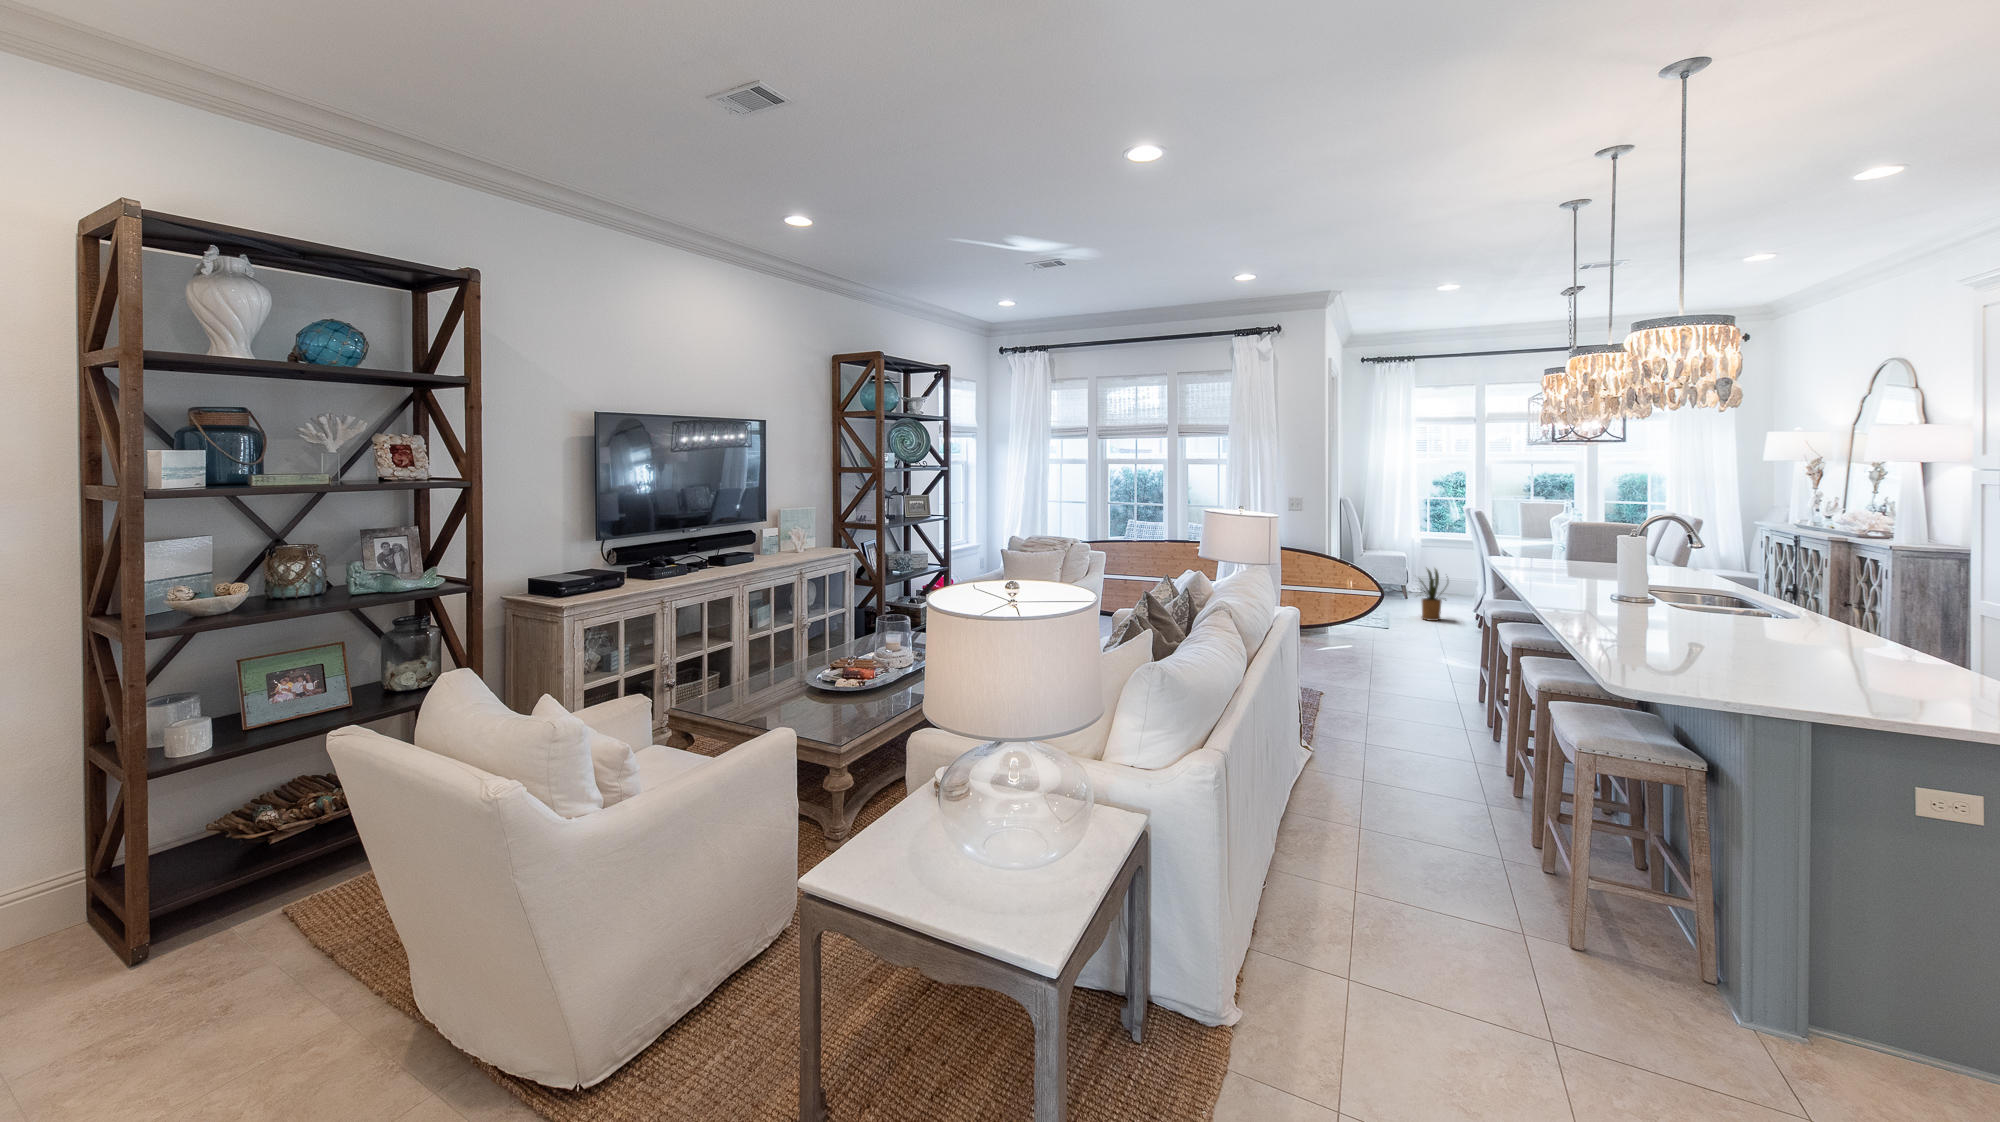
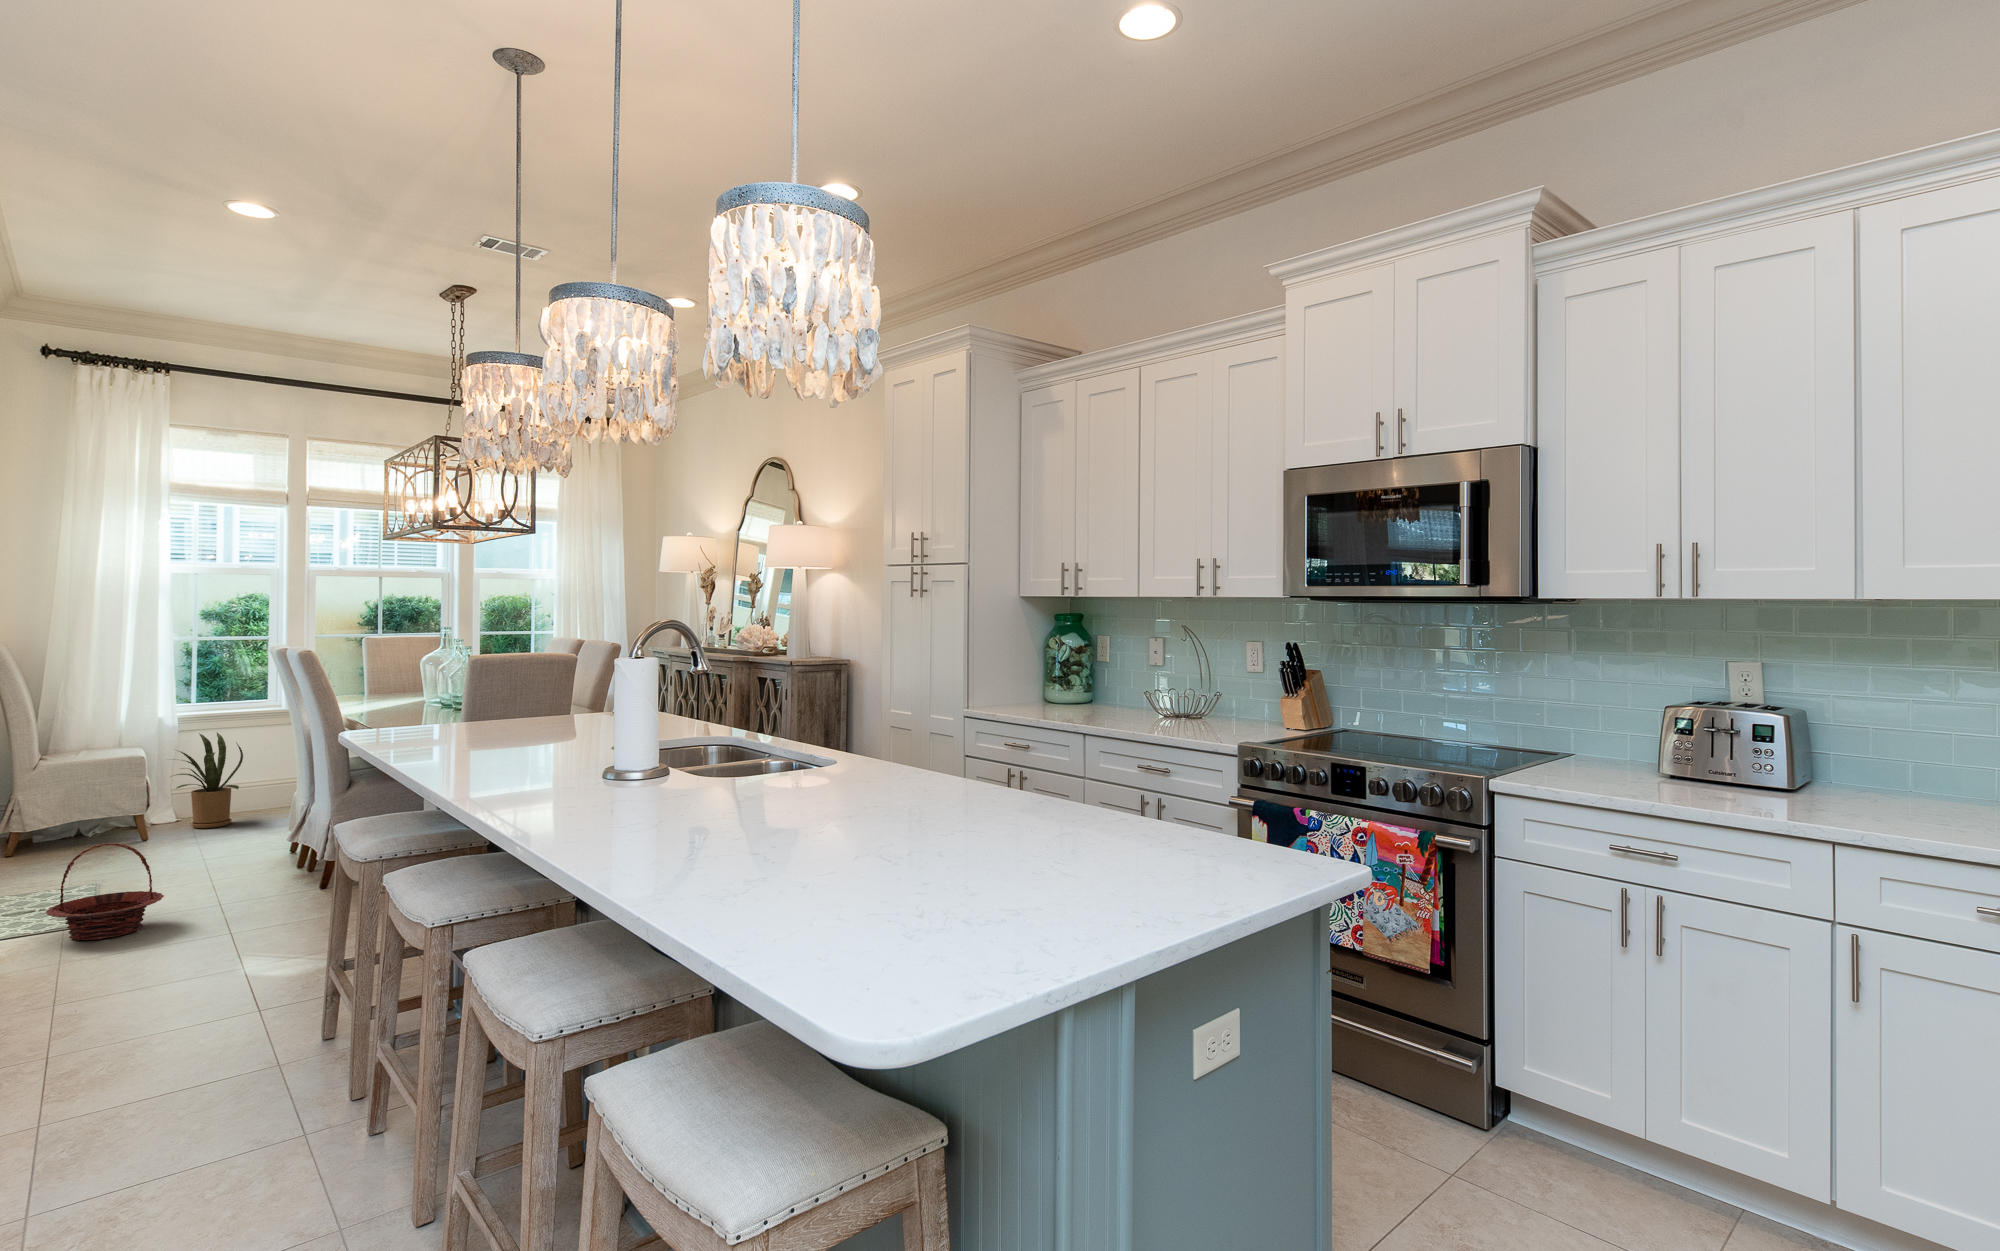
basket: none [1380,621,1429,667] -> present [45,843,164,940]

